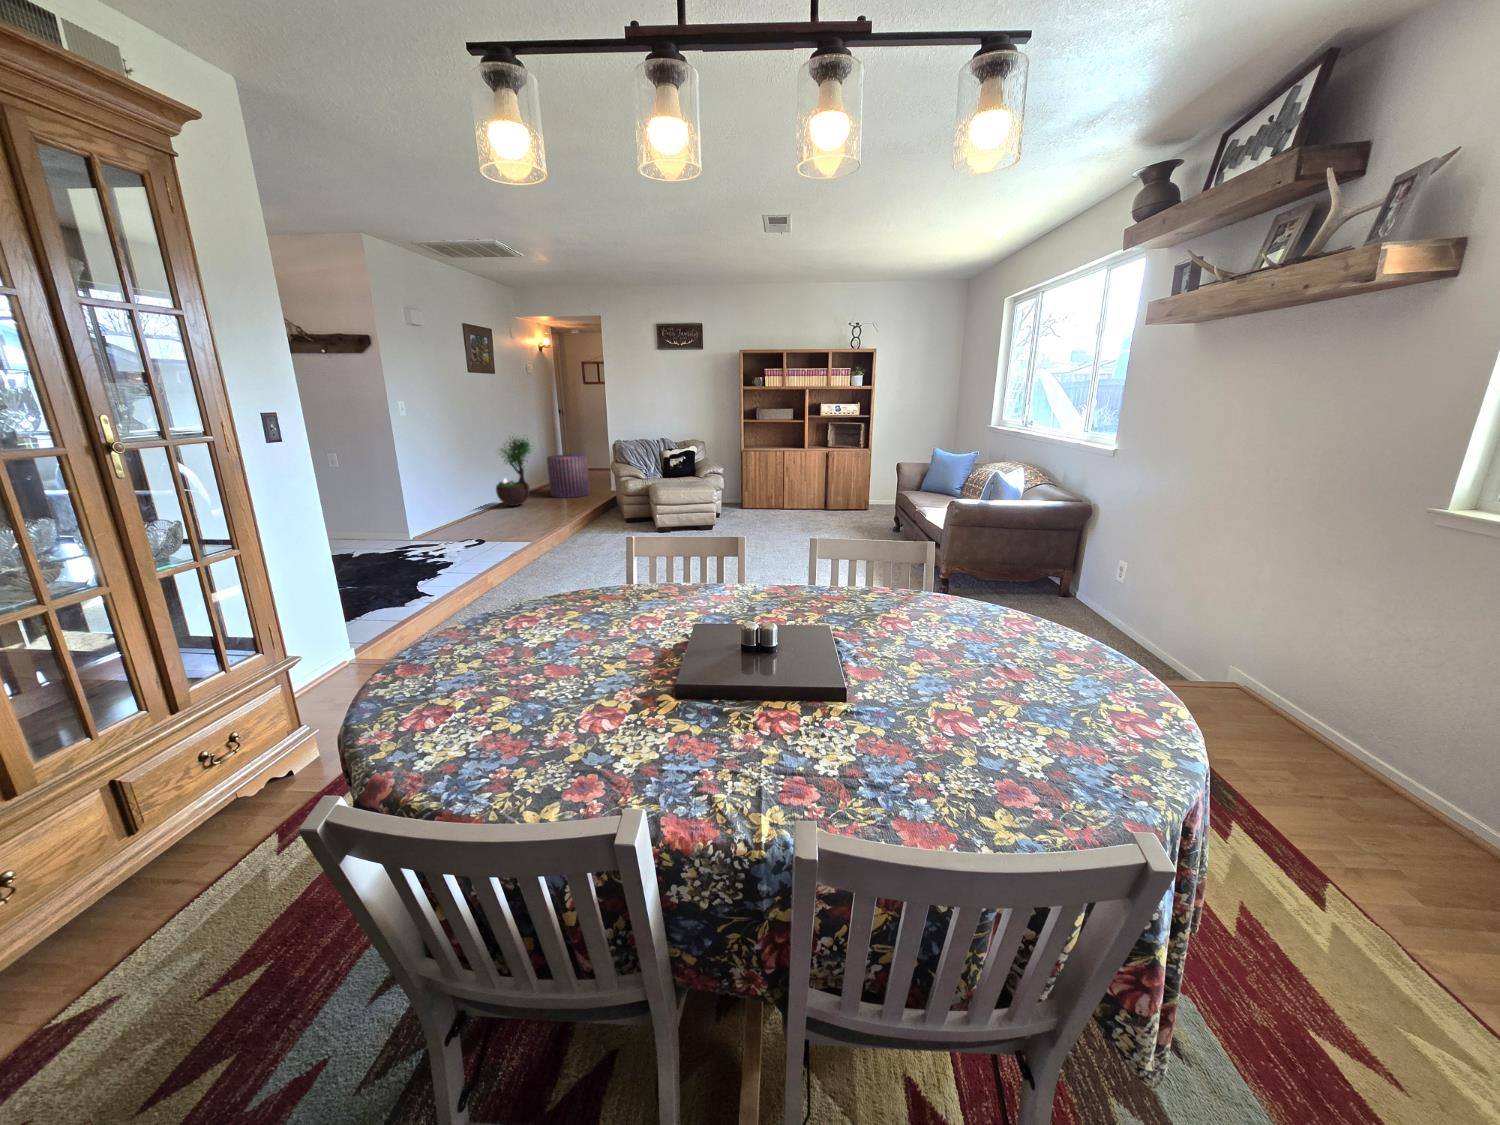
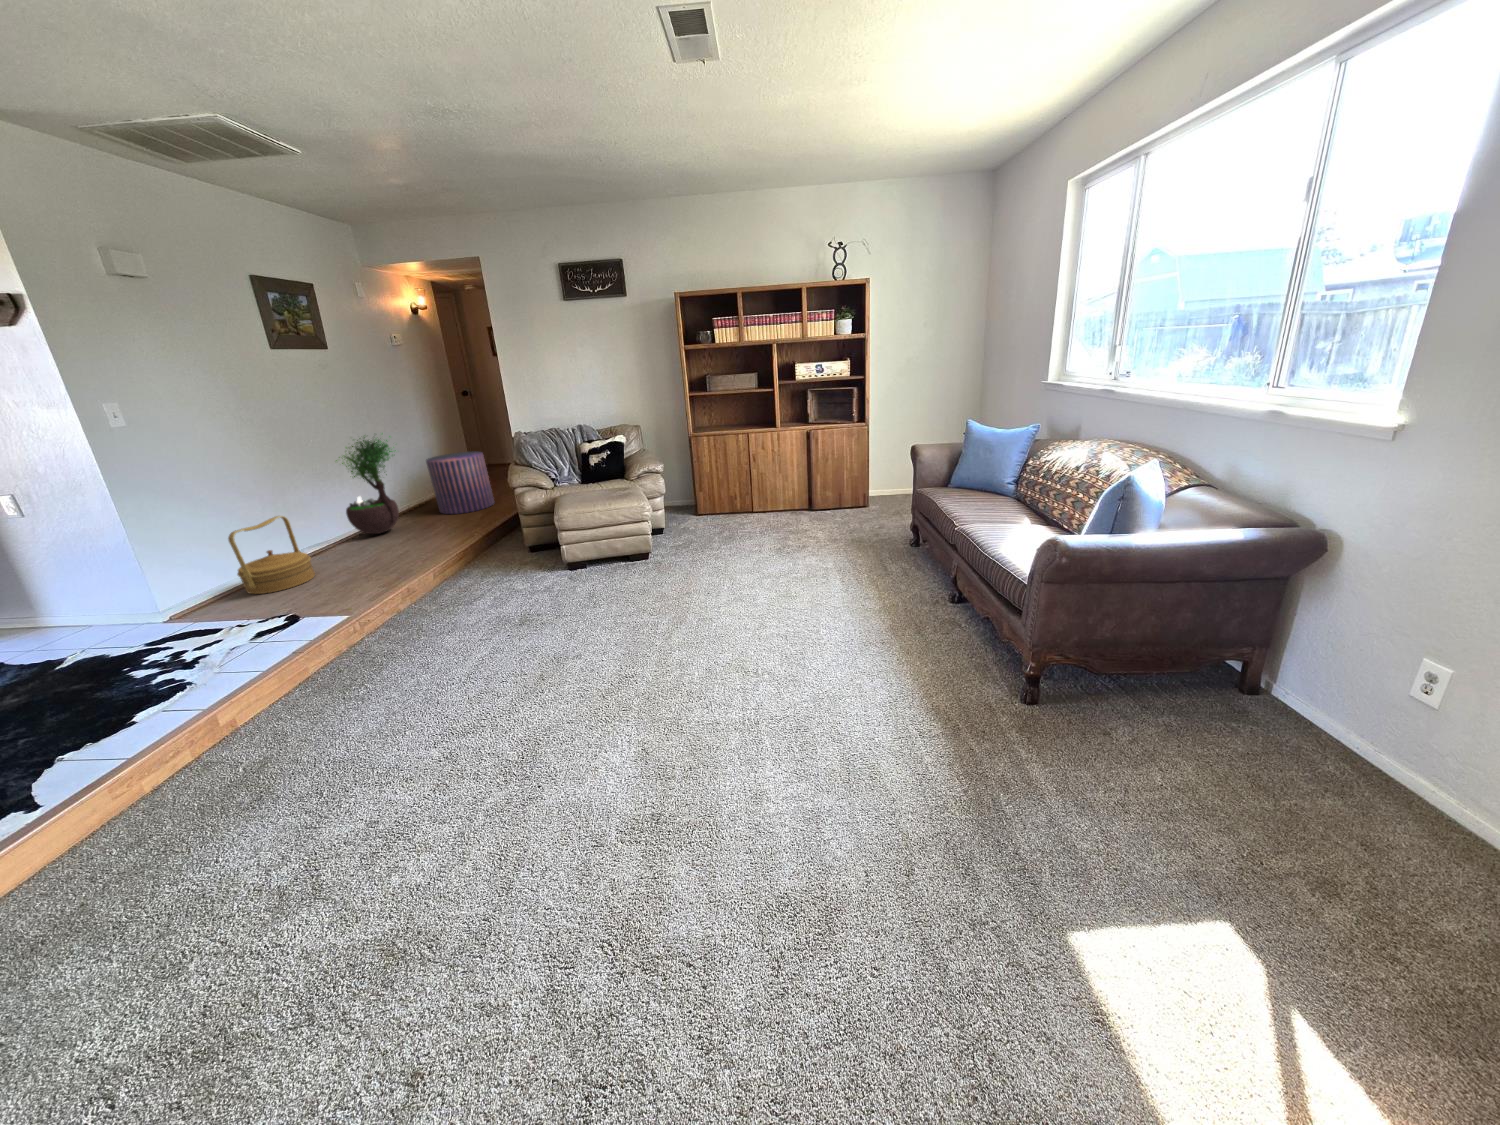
woven basket: none [444,482,488,531] -> present [228,516,315,594]

